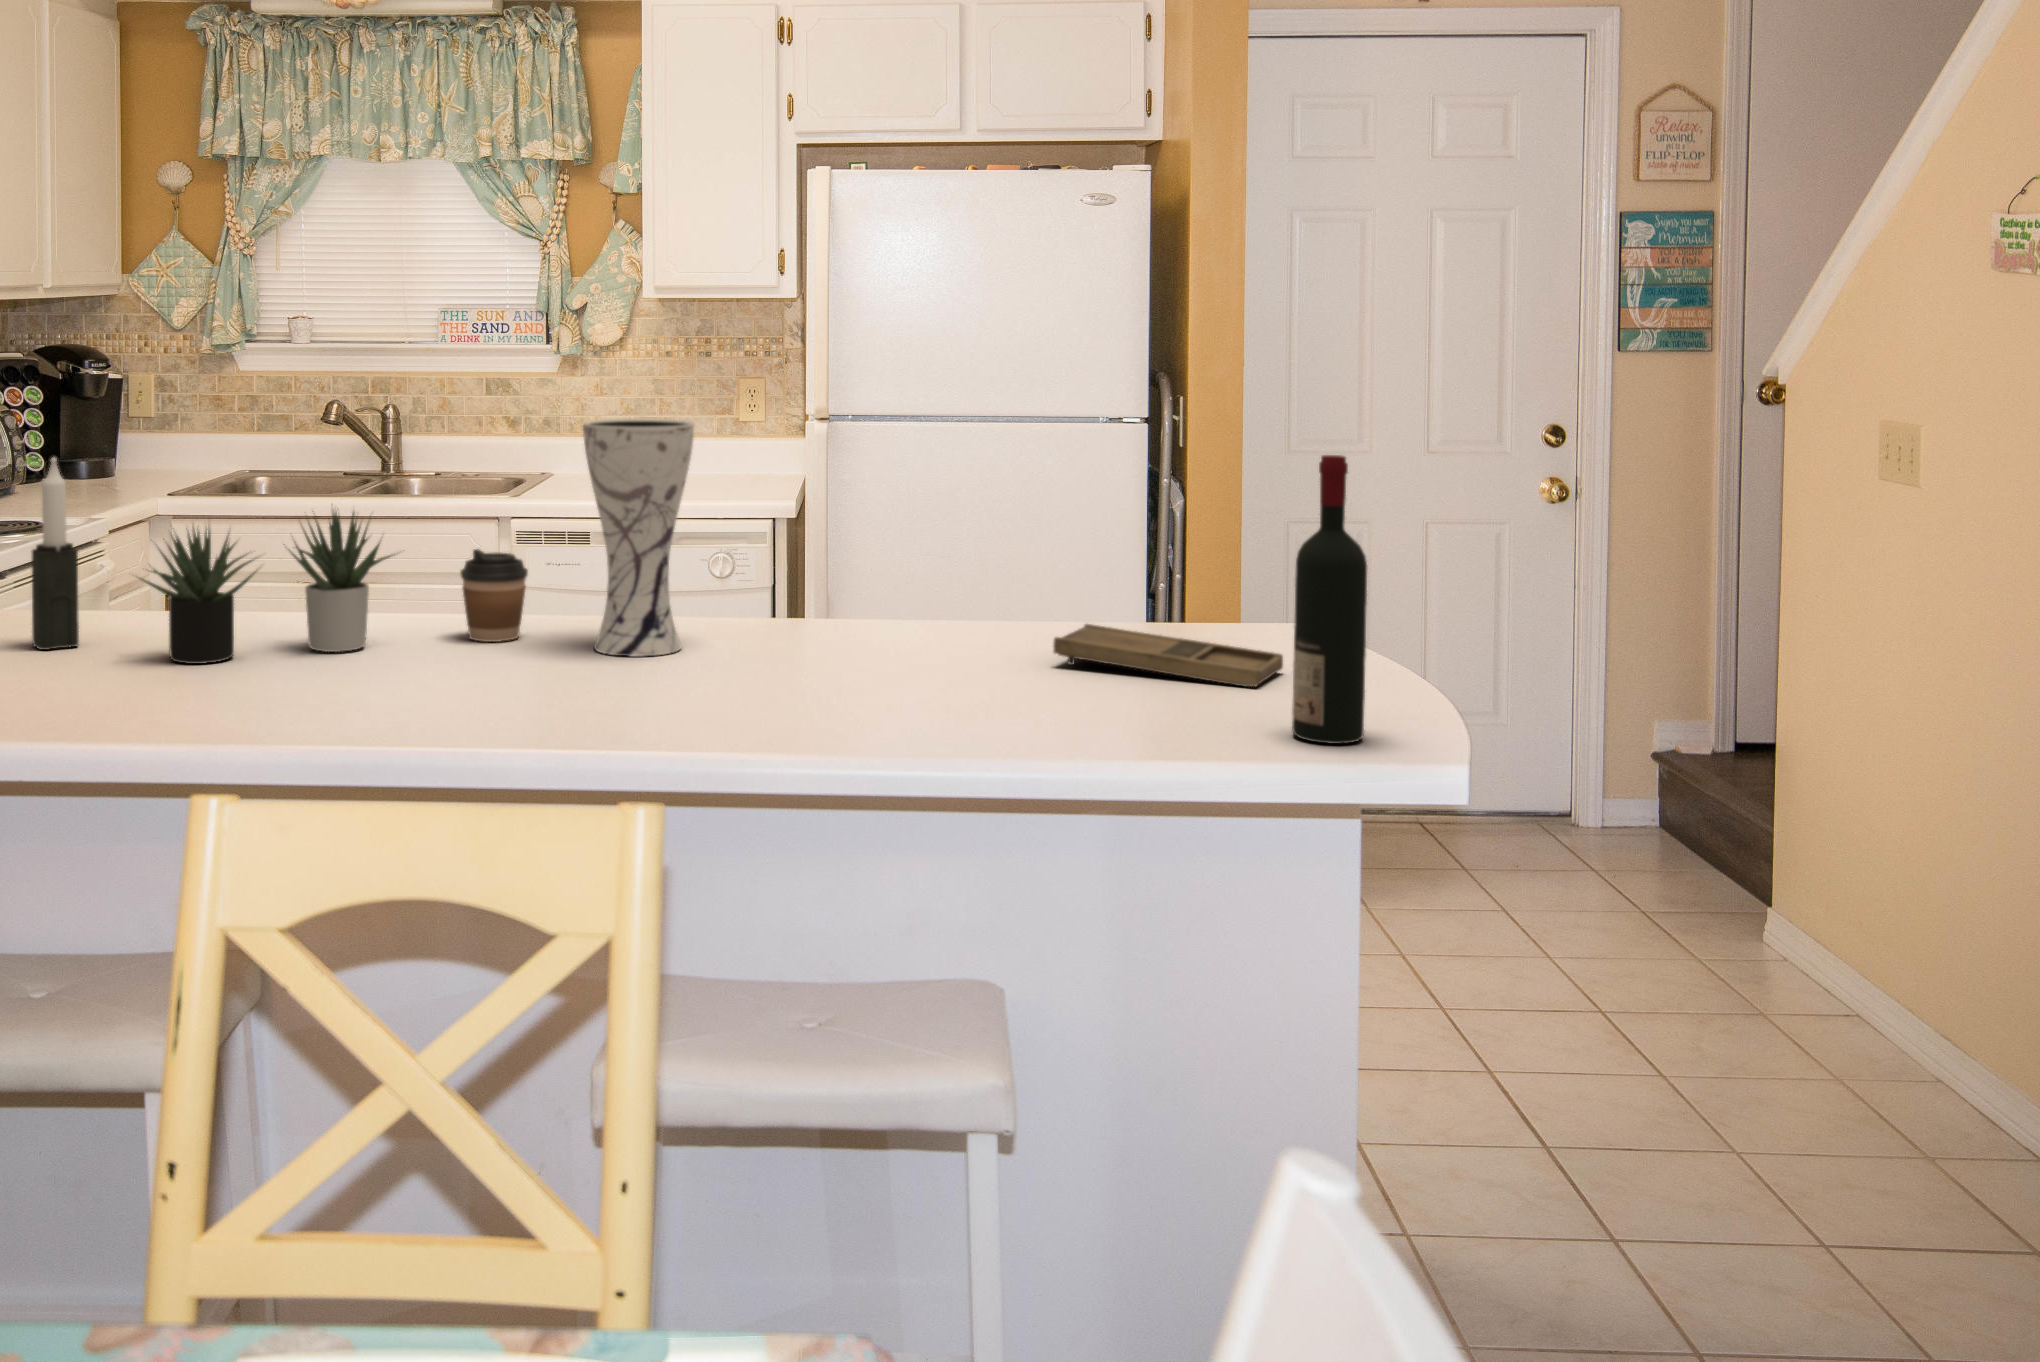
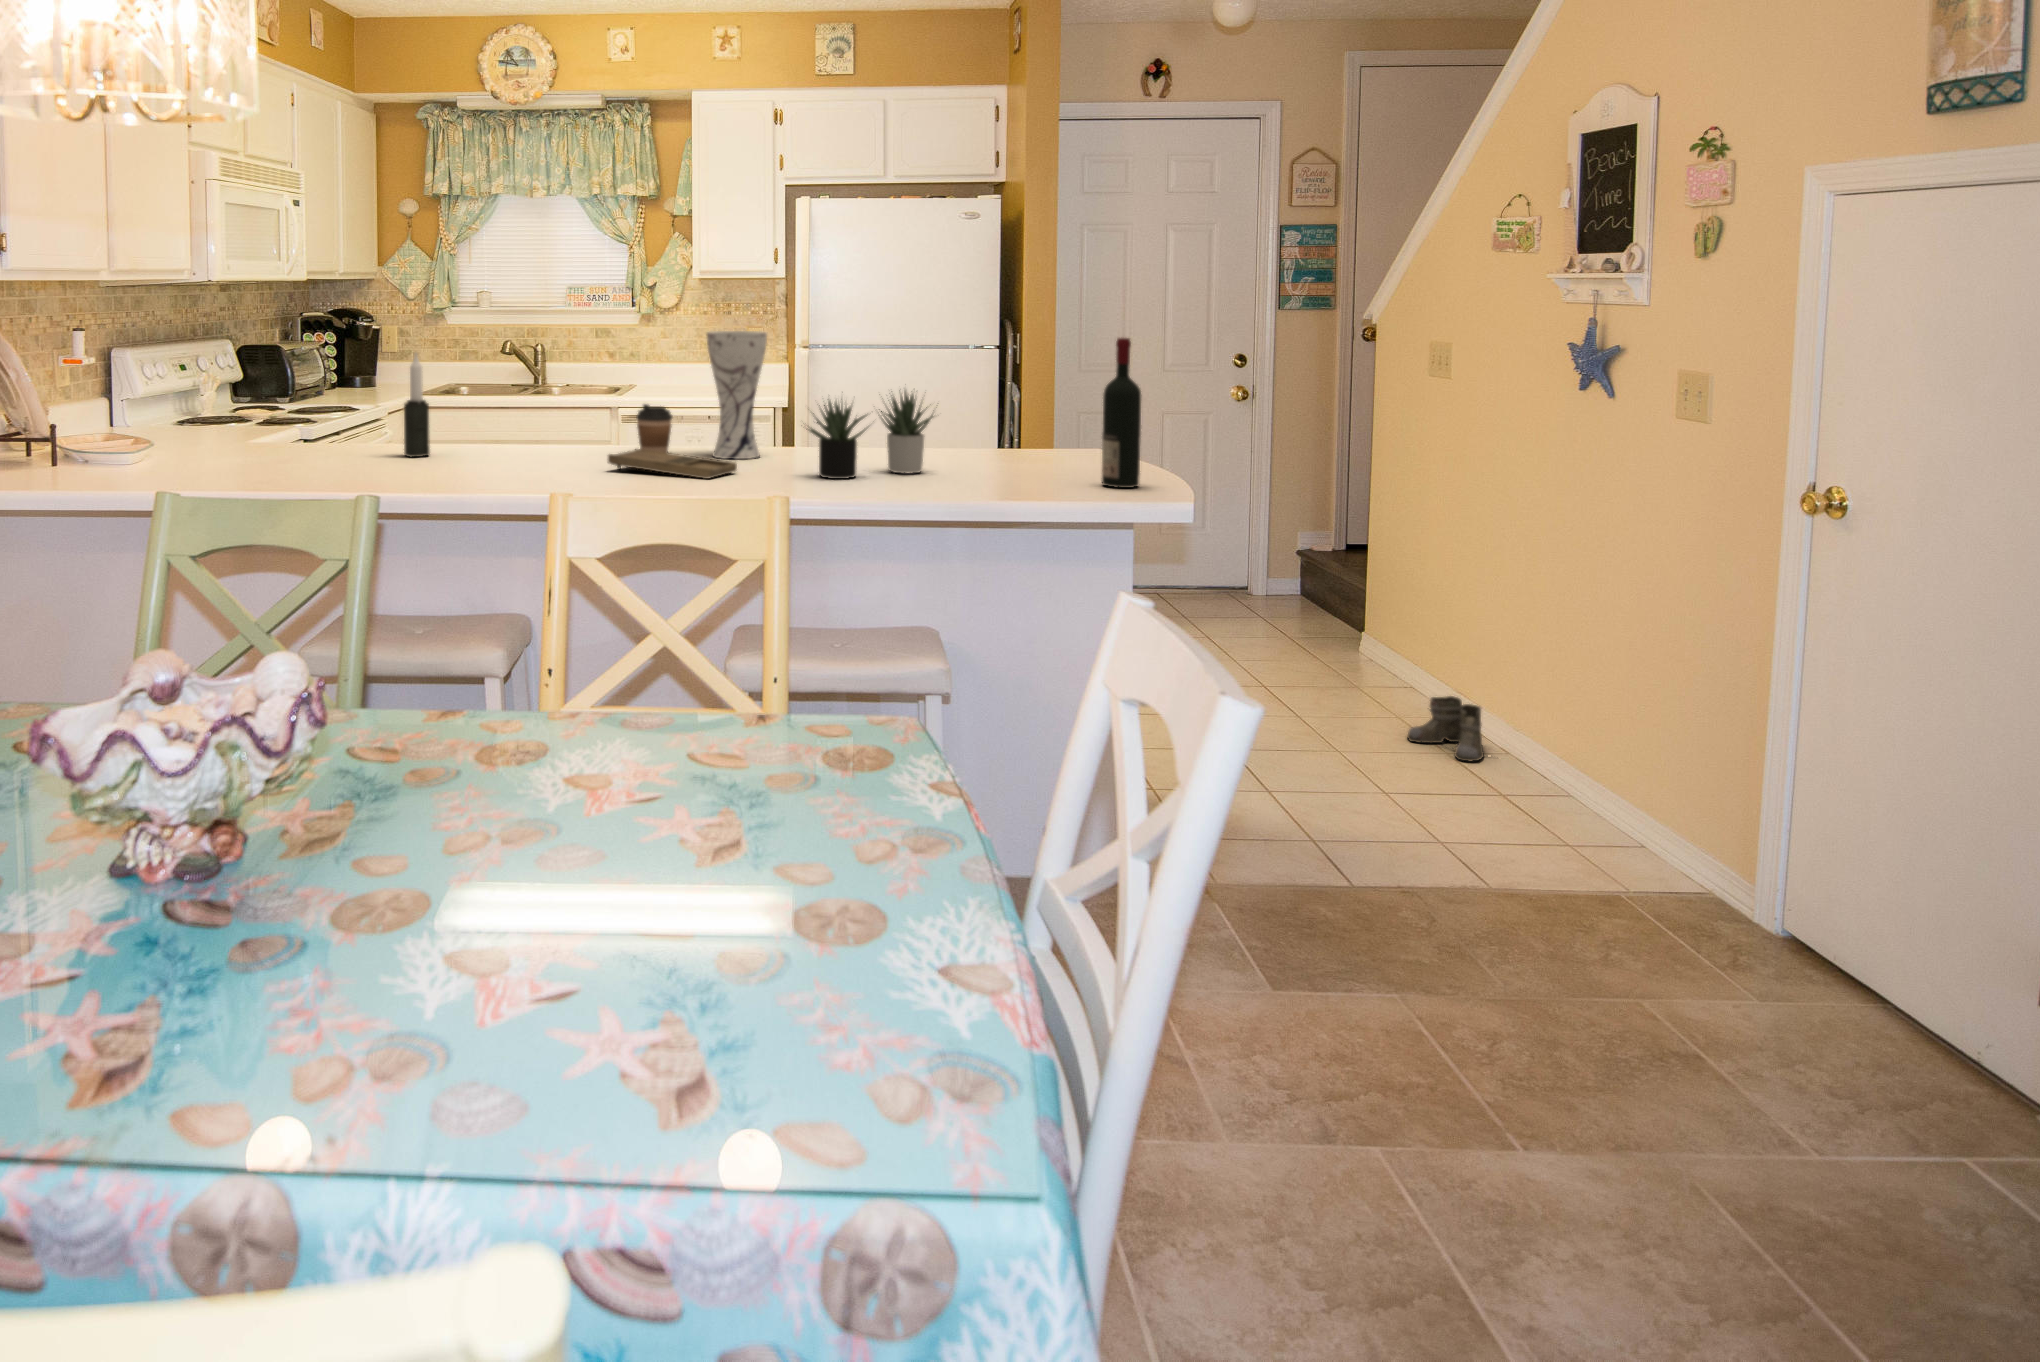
succulent plant: present [142,511,393,664] -> present [806,391,934,479]
tray: present [1053,624,1283,687] -> present [608,449,737,479]
boots: none [1847,1051,2016,1179] -> present [1407,696,1484,761]

